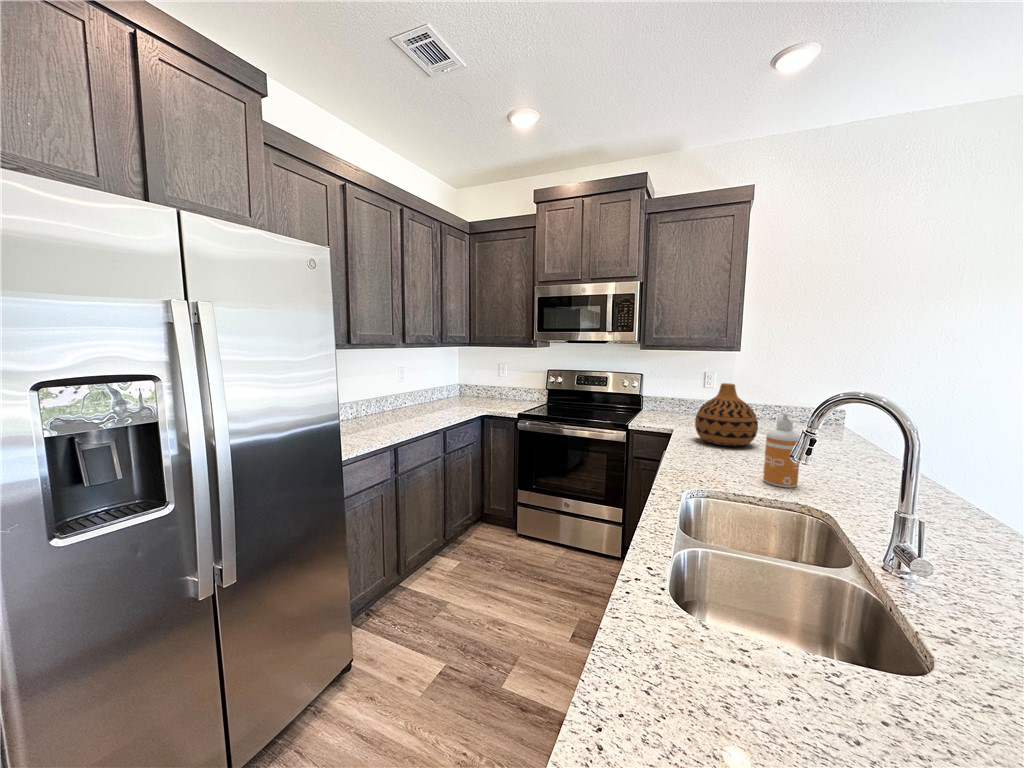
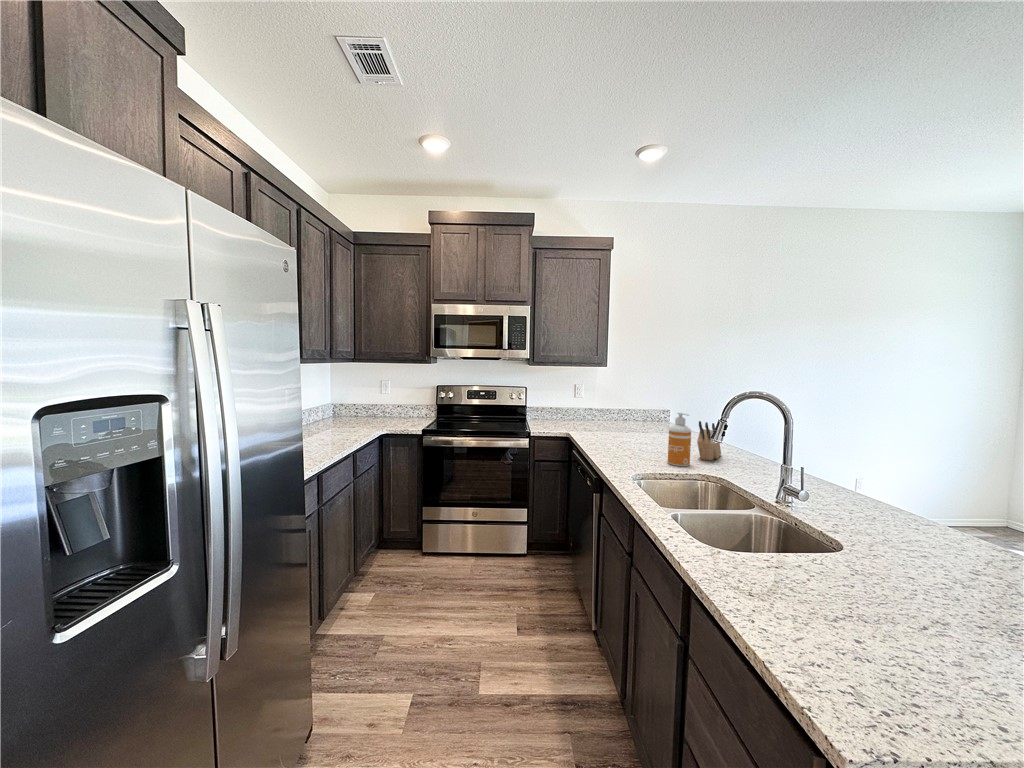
vase: present [695,383,758,446] -> none [594,393,639,442]
knife block: none [821,427,875,486] -> present [697,421,721,461]

